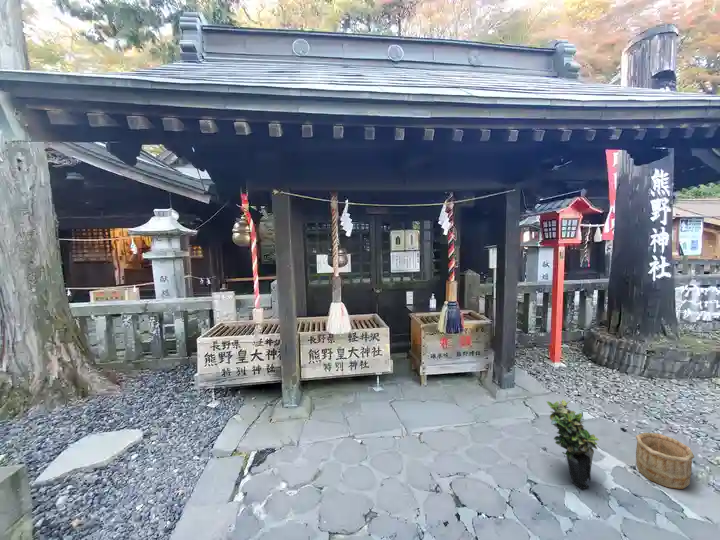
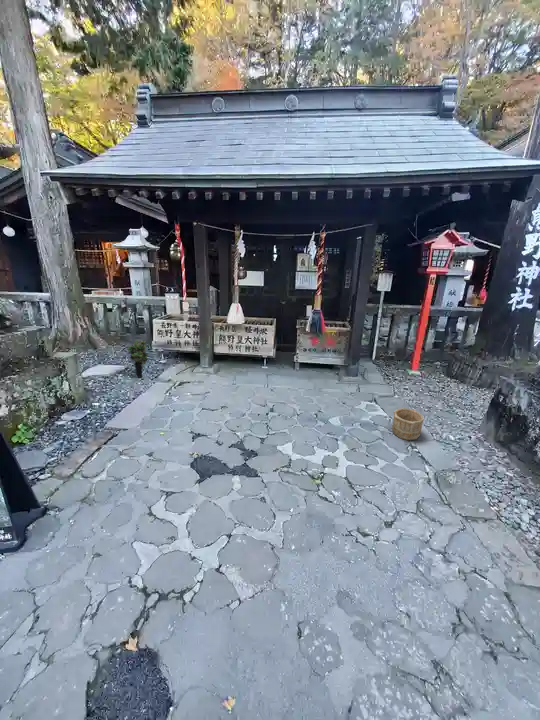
potted plant: present [547,399,599,489] -> present [128,340,148,378]

